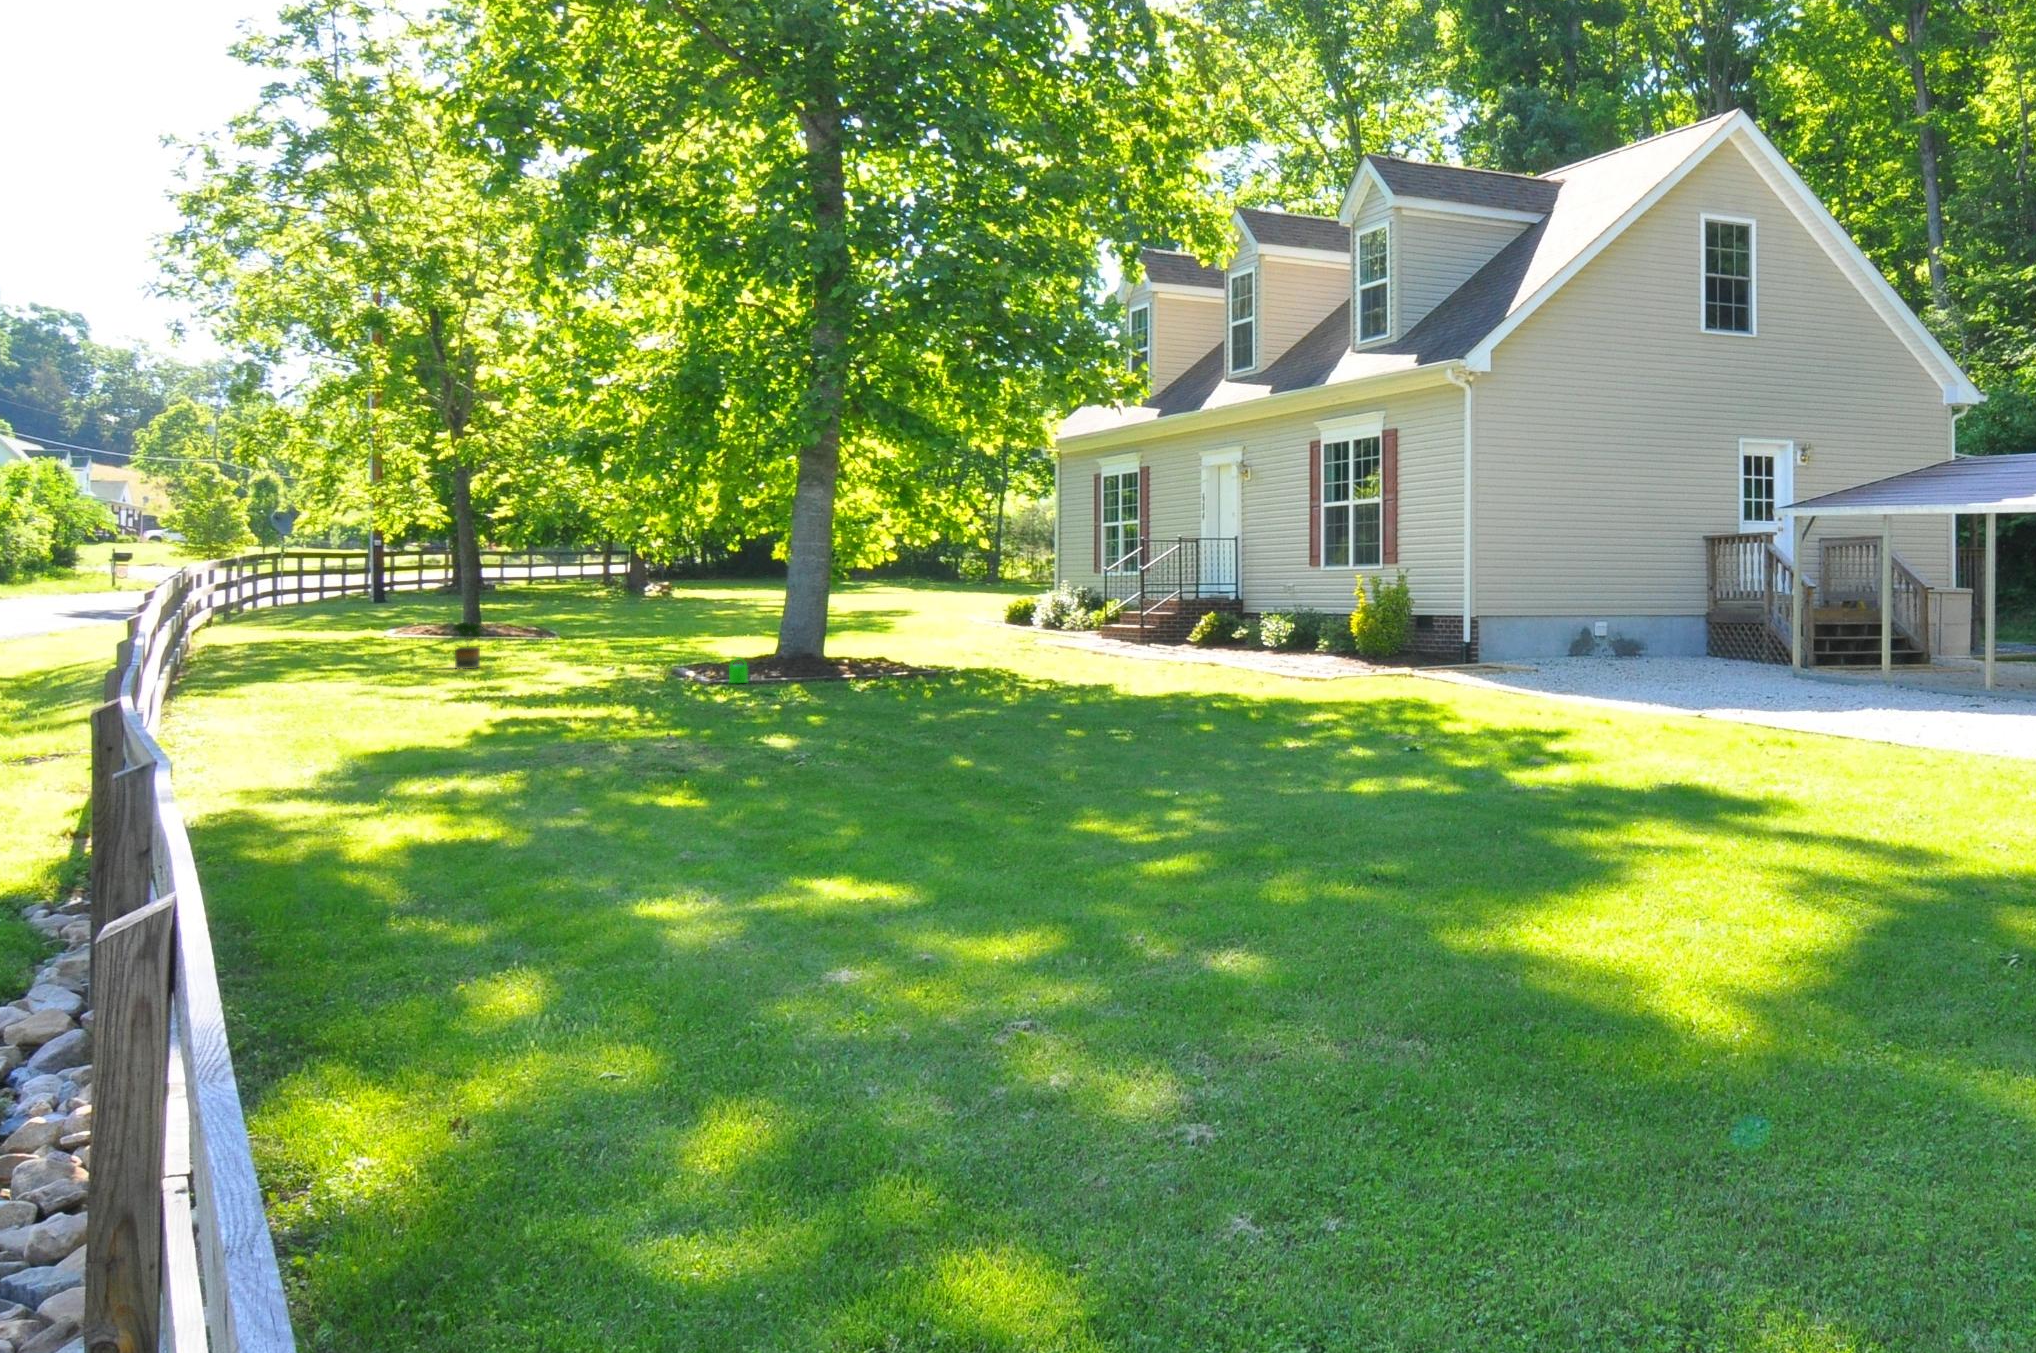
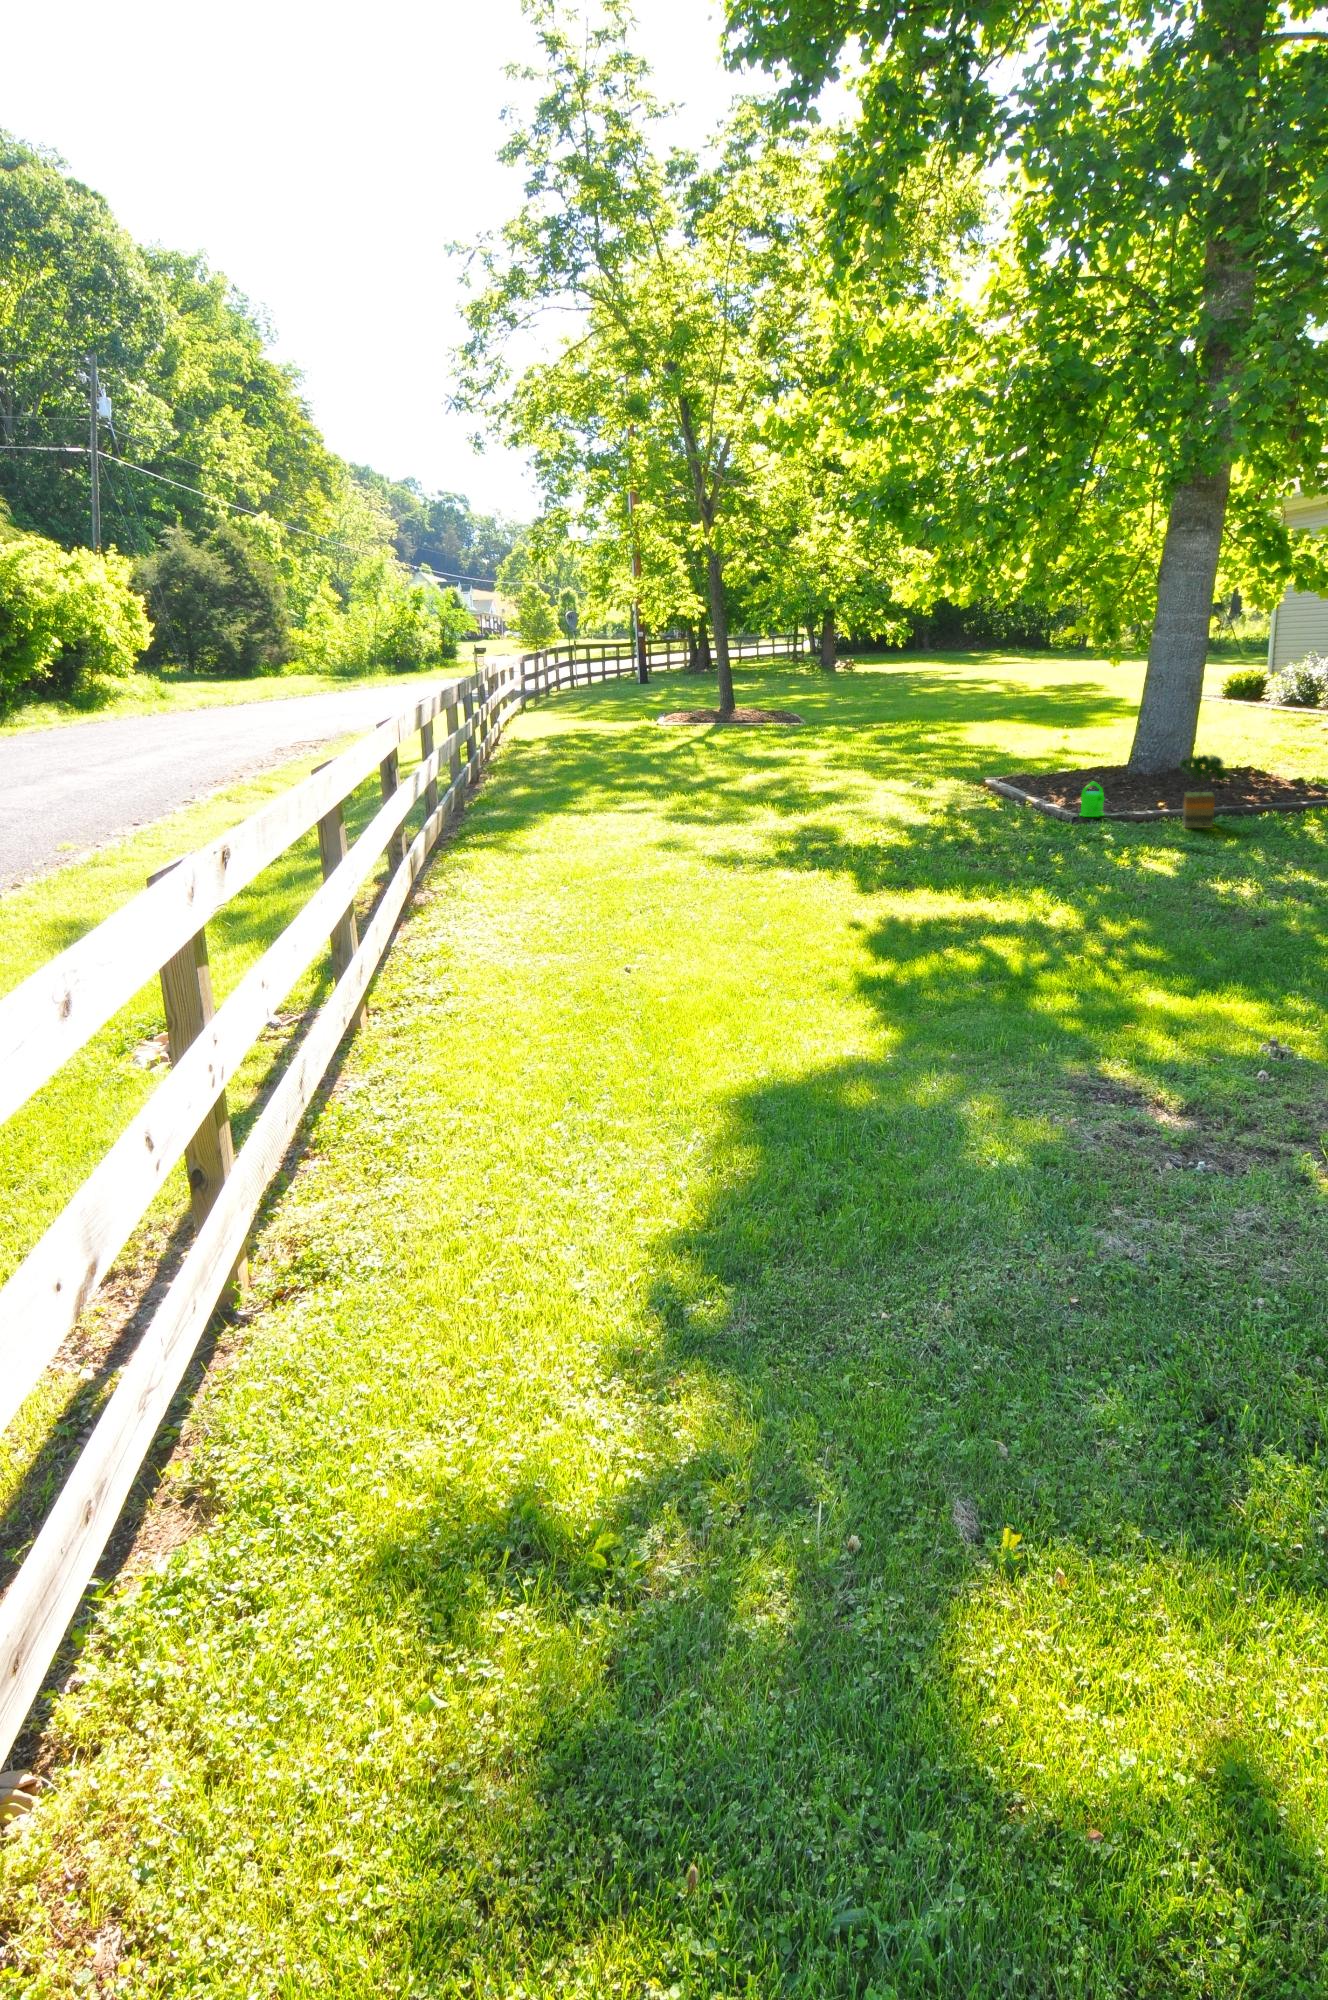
potted tree: present [453,622,484,669] -> present [1179,755,1228,828]

